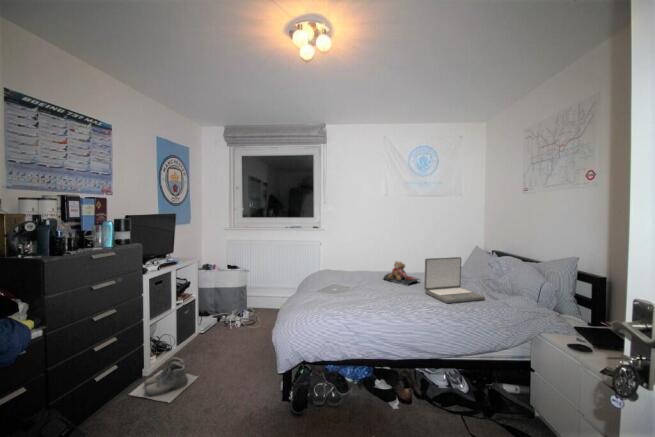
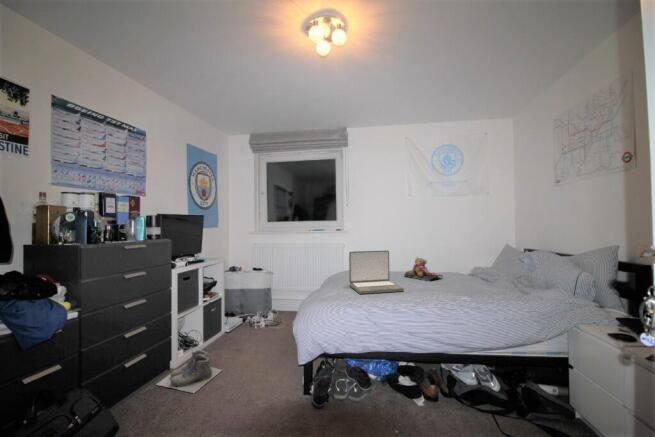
laptop: present [424,257,485,303] -> present [349,250,404,294]

